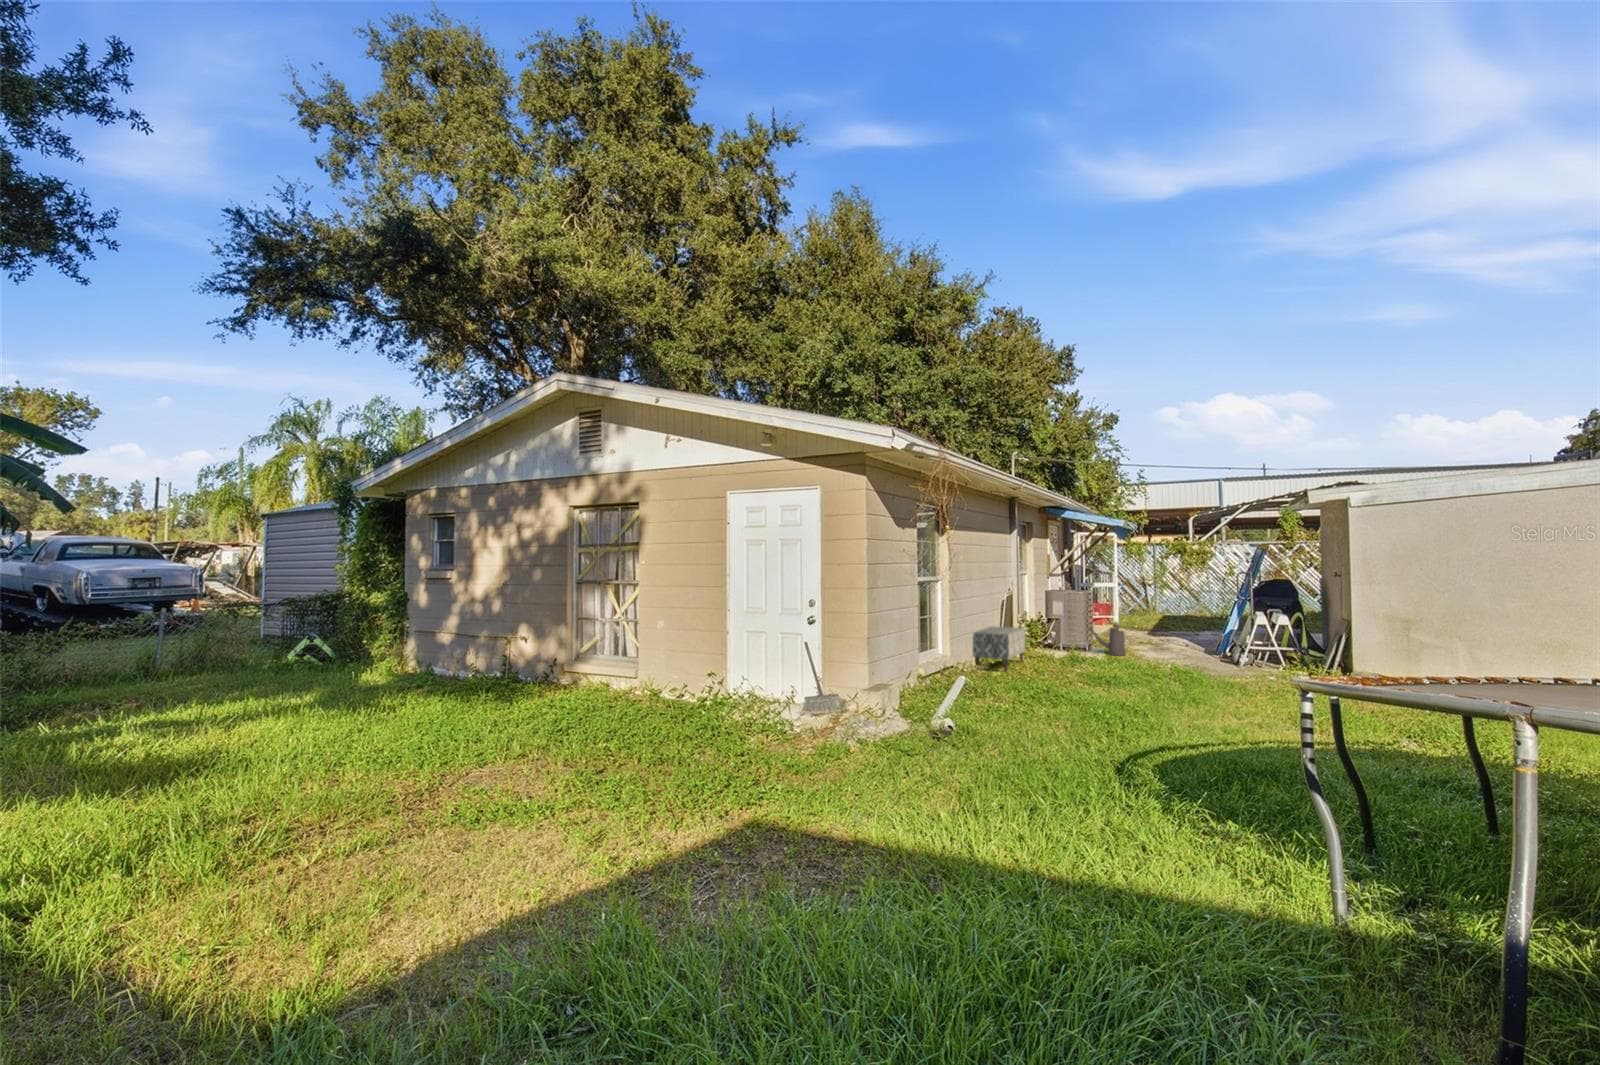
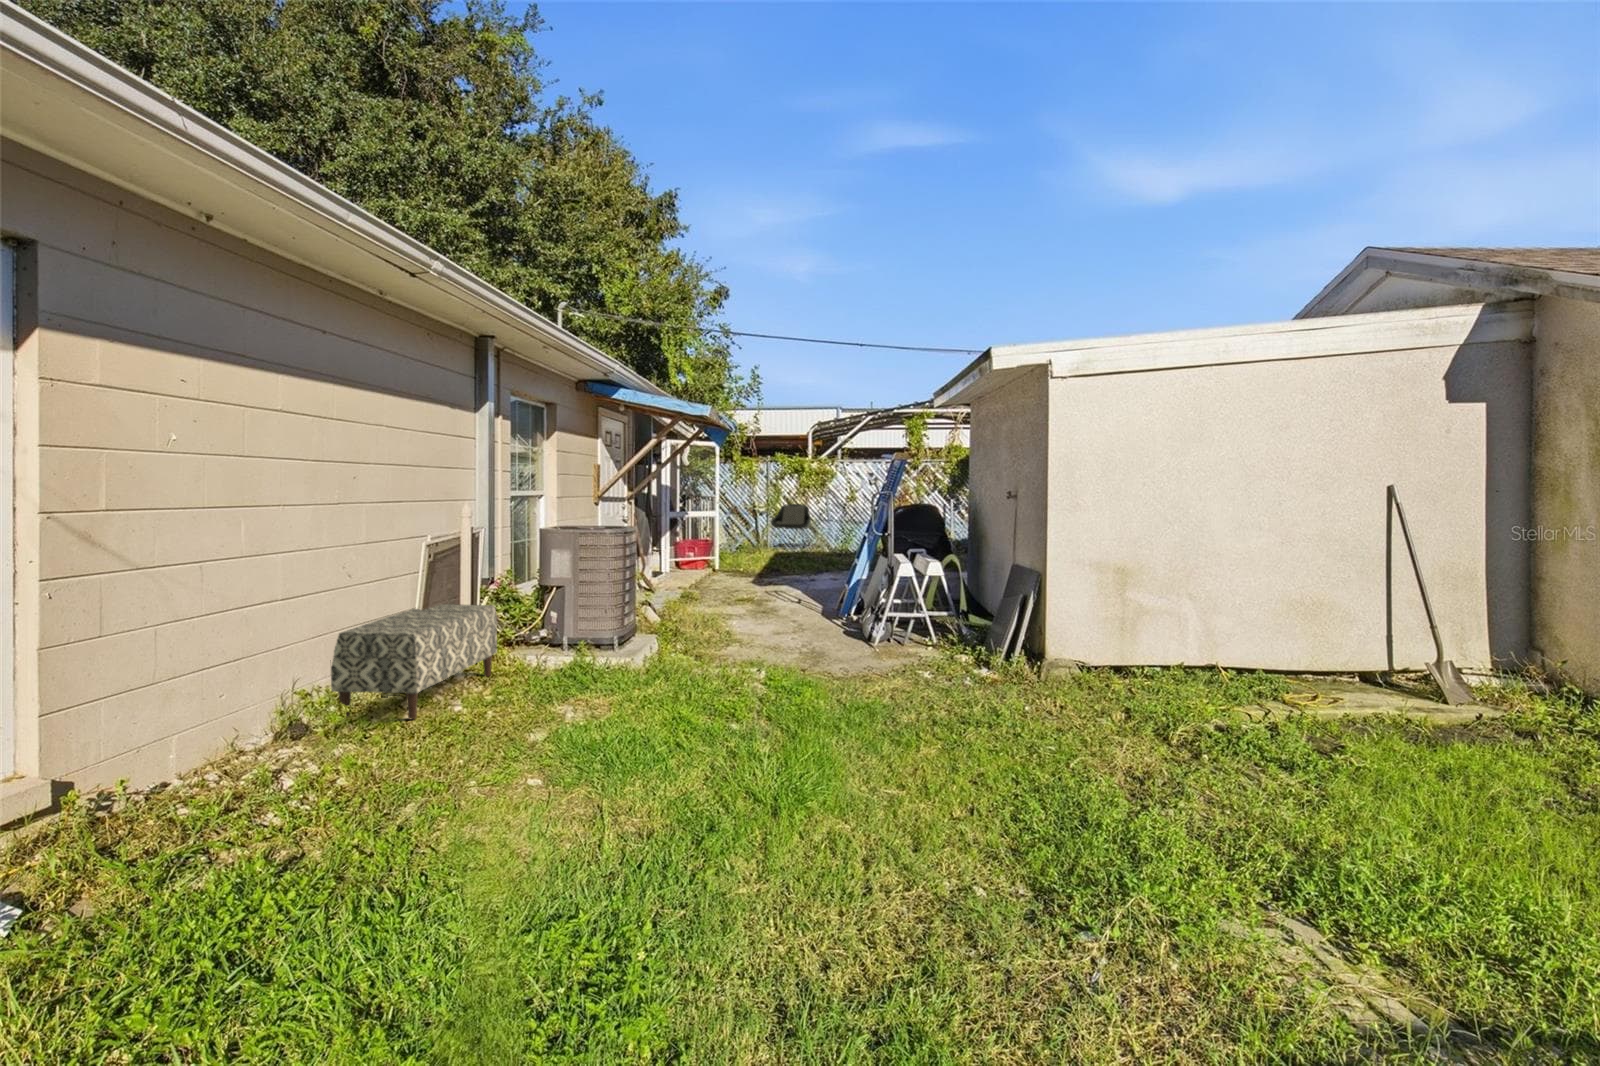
lounge chair: none [1158,577,1195,613] -> present [771,504,811,546]
watering can: present [1089,622,1126,656] -> none [642,579,712,639]

